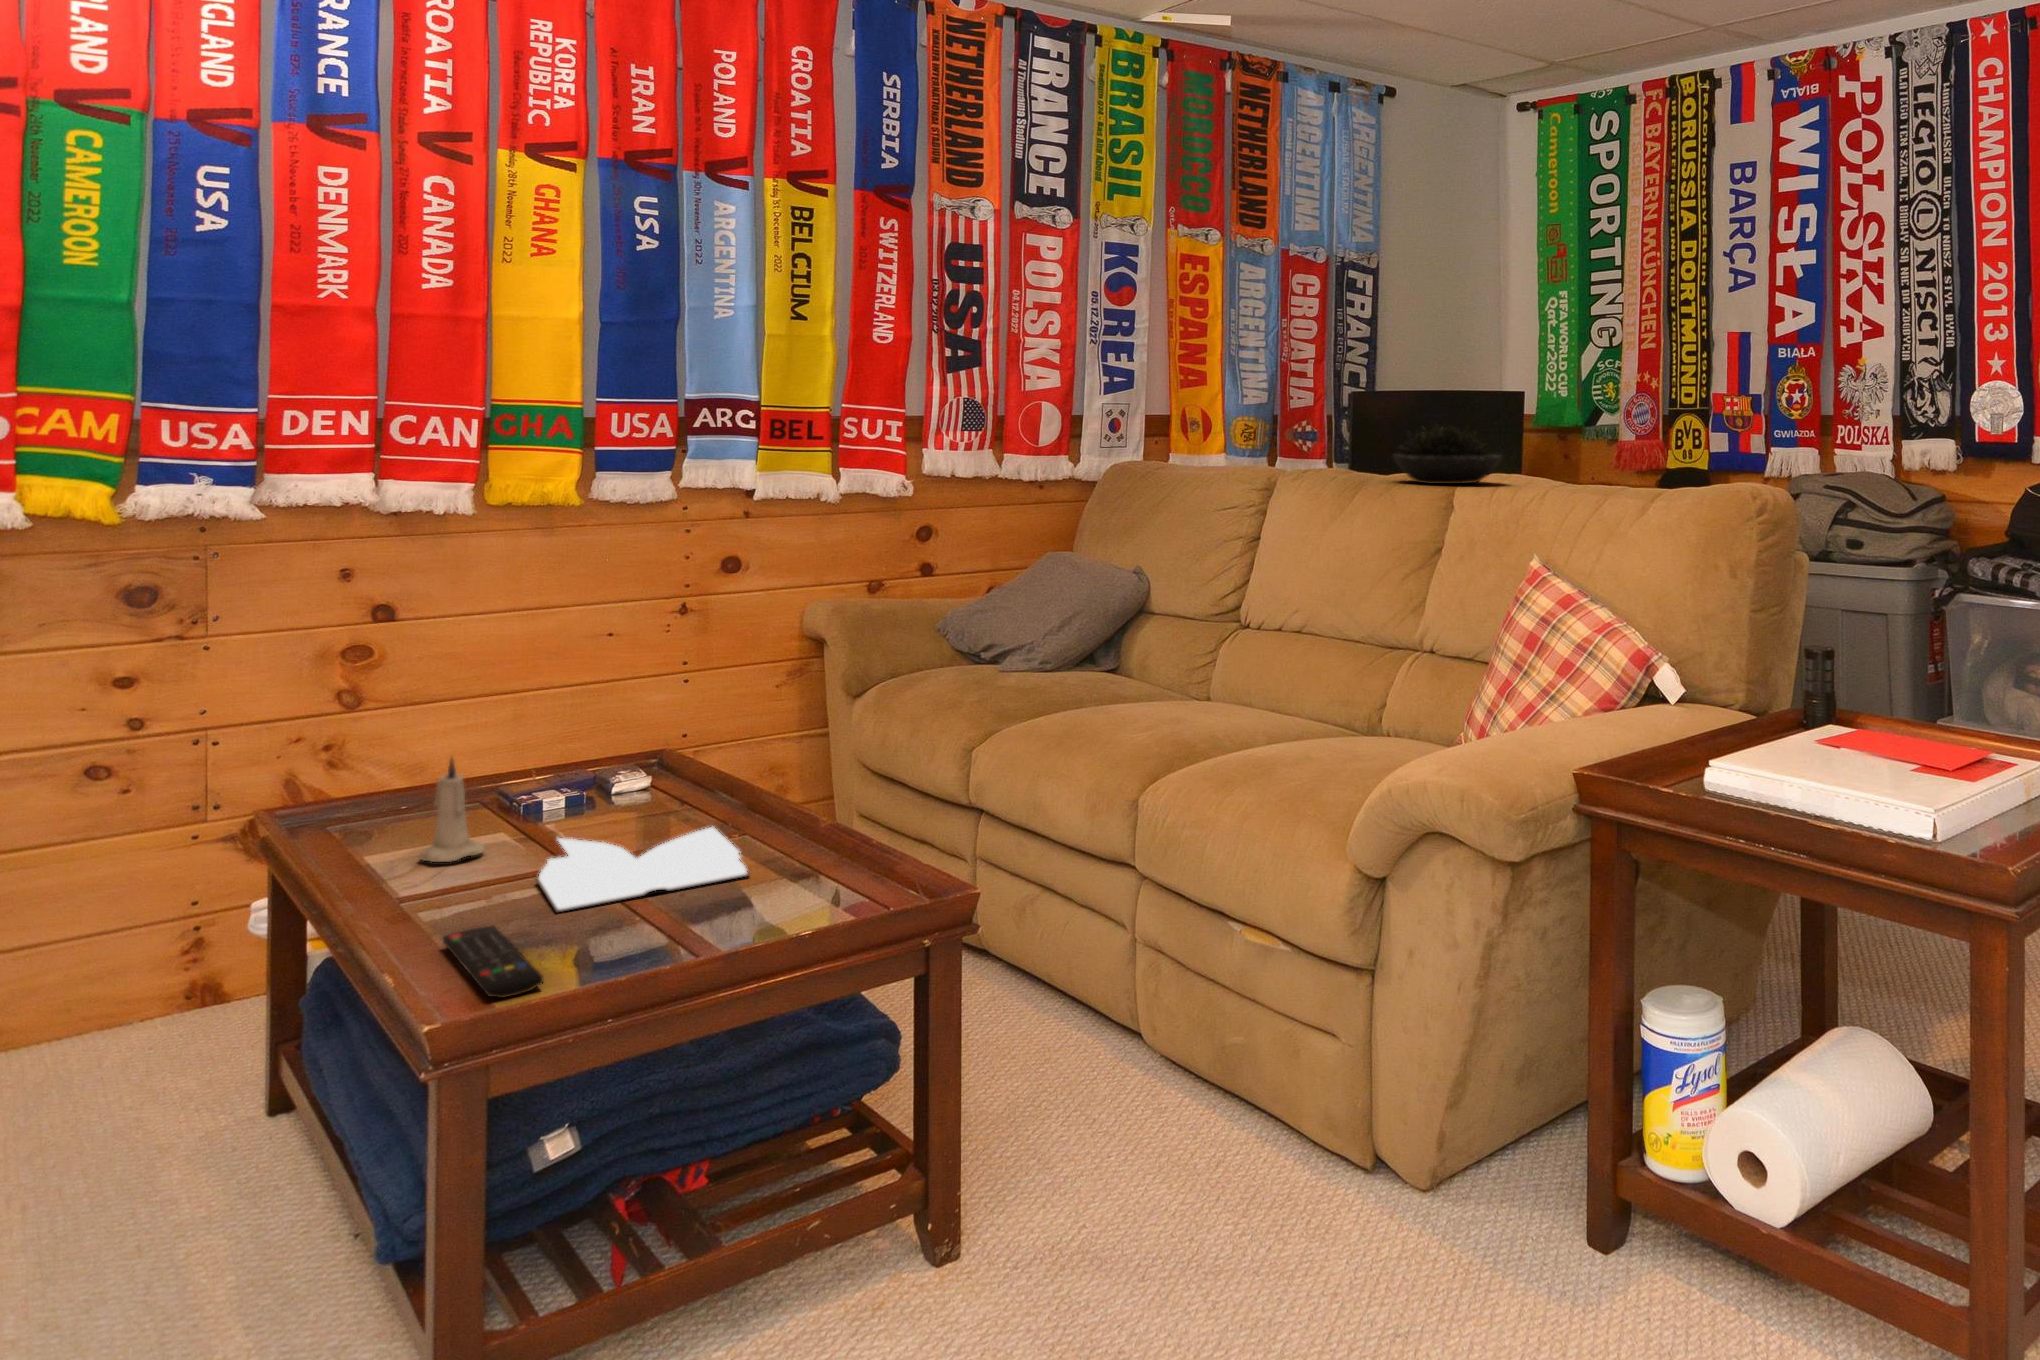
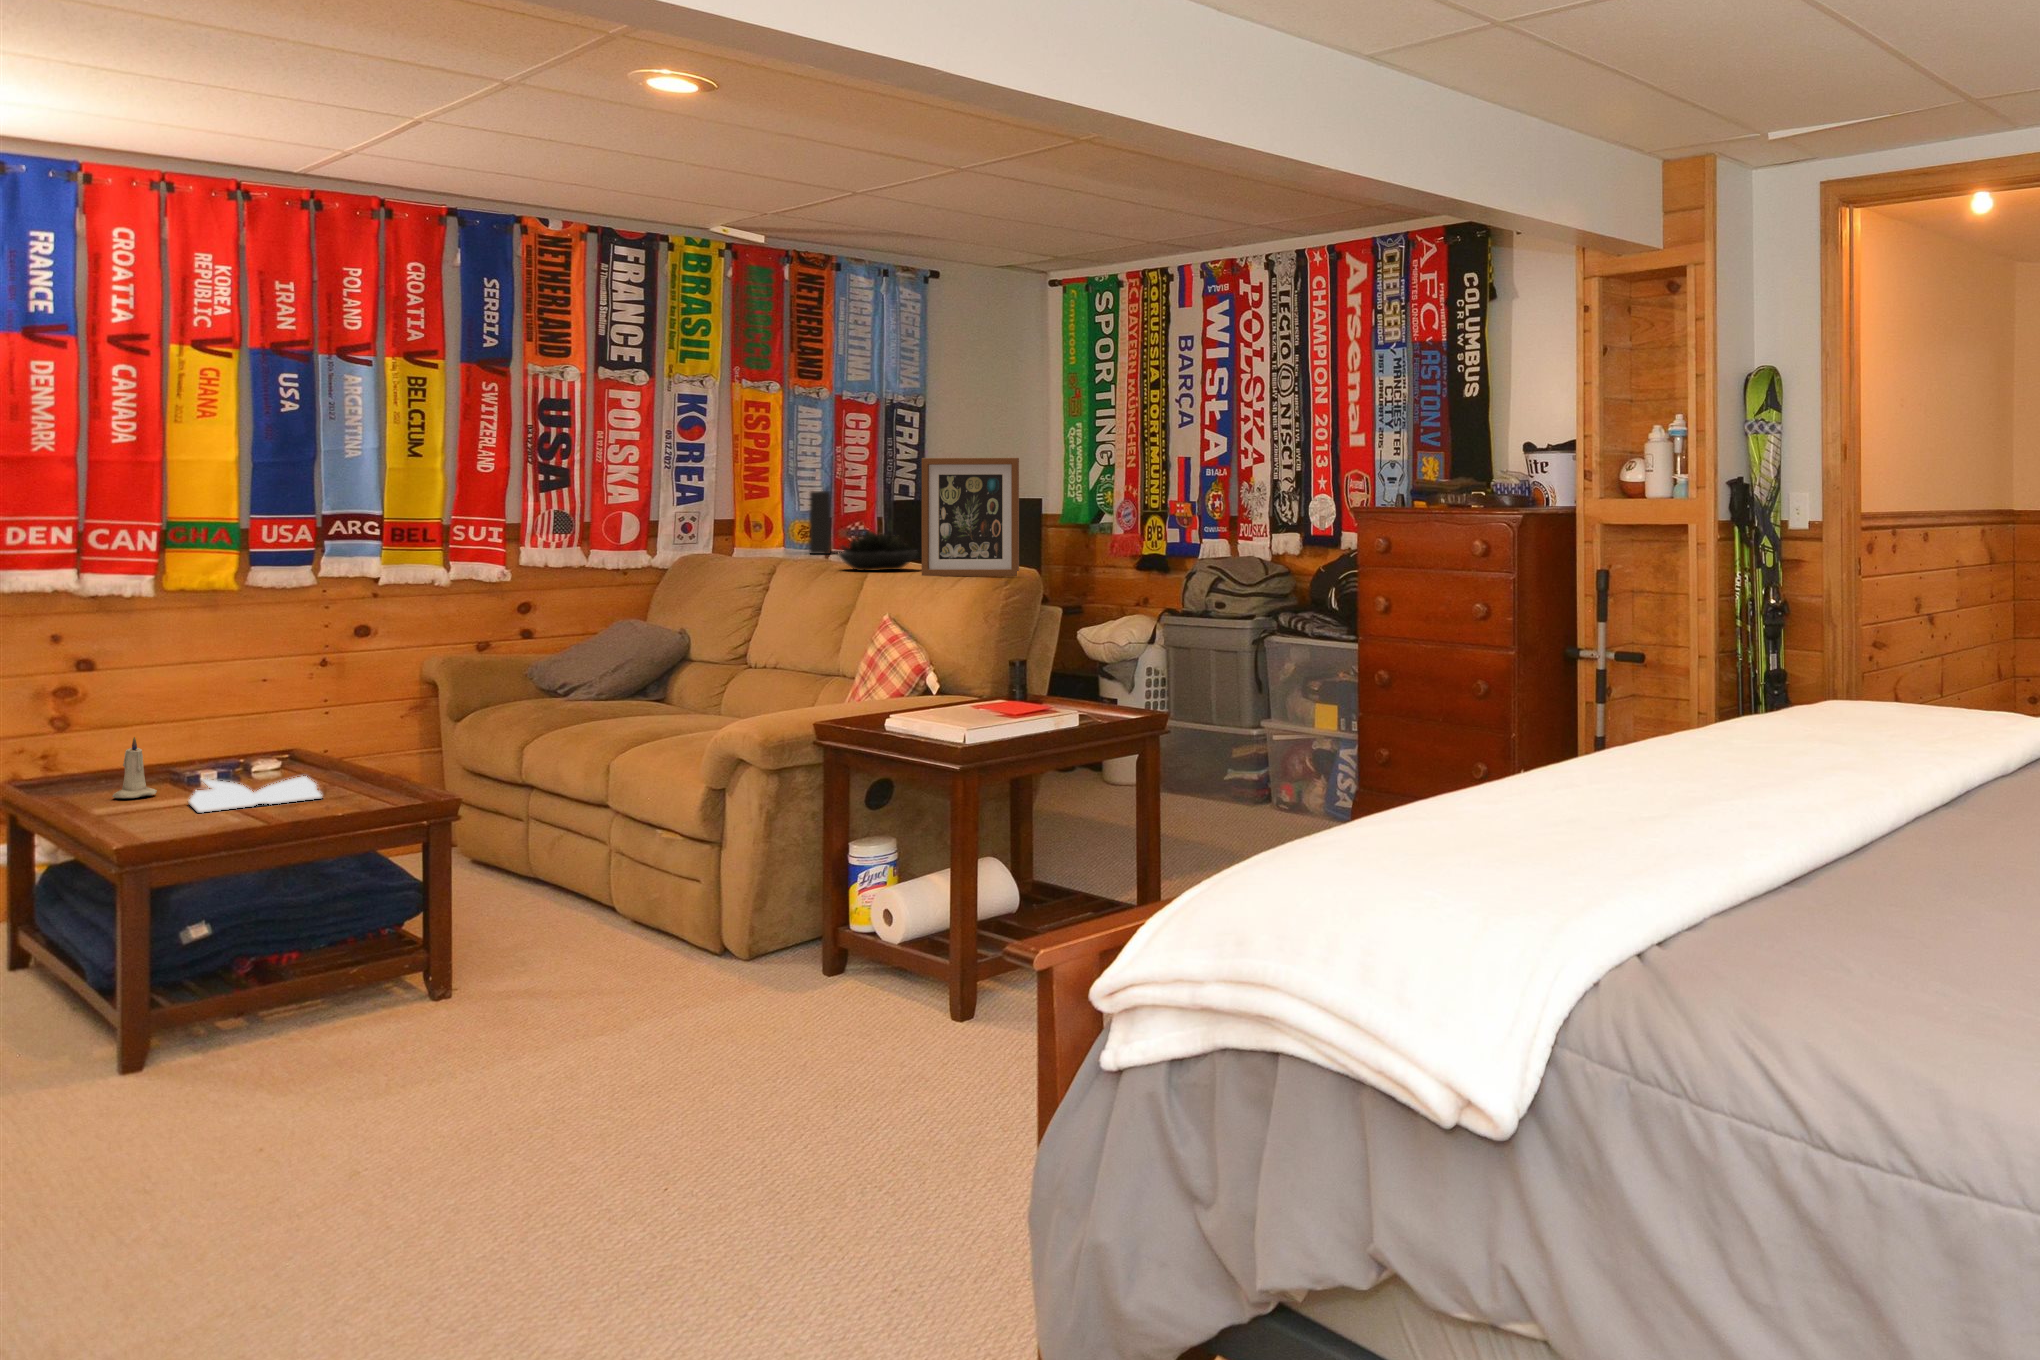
picture frame: none [1543,309,1694,494] -> present [922,458,1019,576]
speaker: none [1249,375,1288,460] -> present [810,491,831,554]
remote control: present [443,926,543,998] -> none [127,815,184,838]

